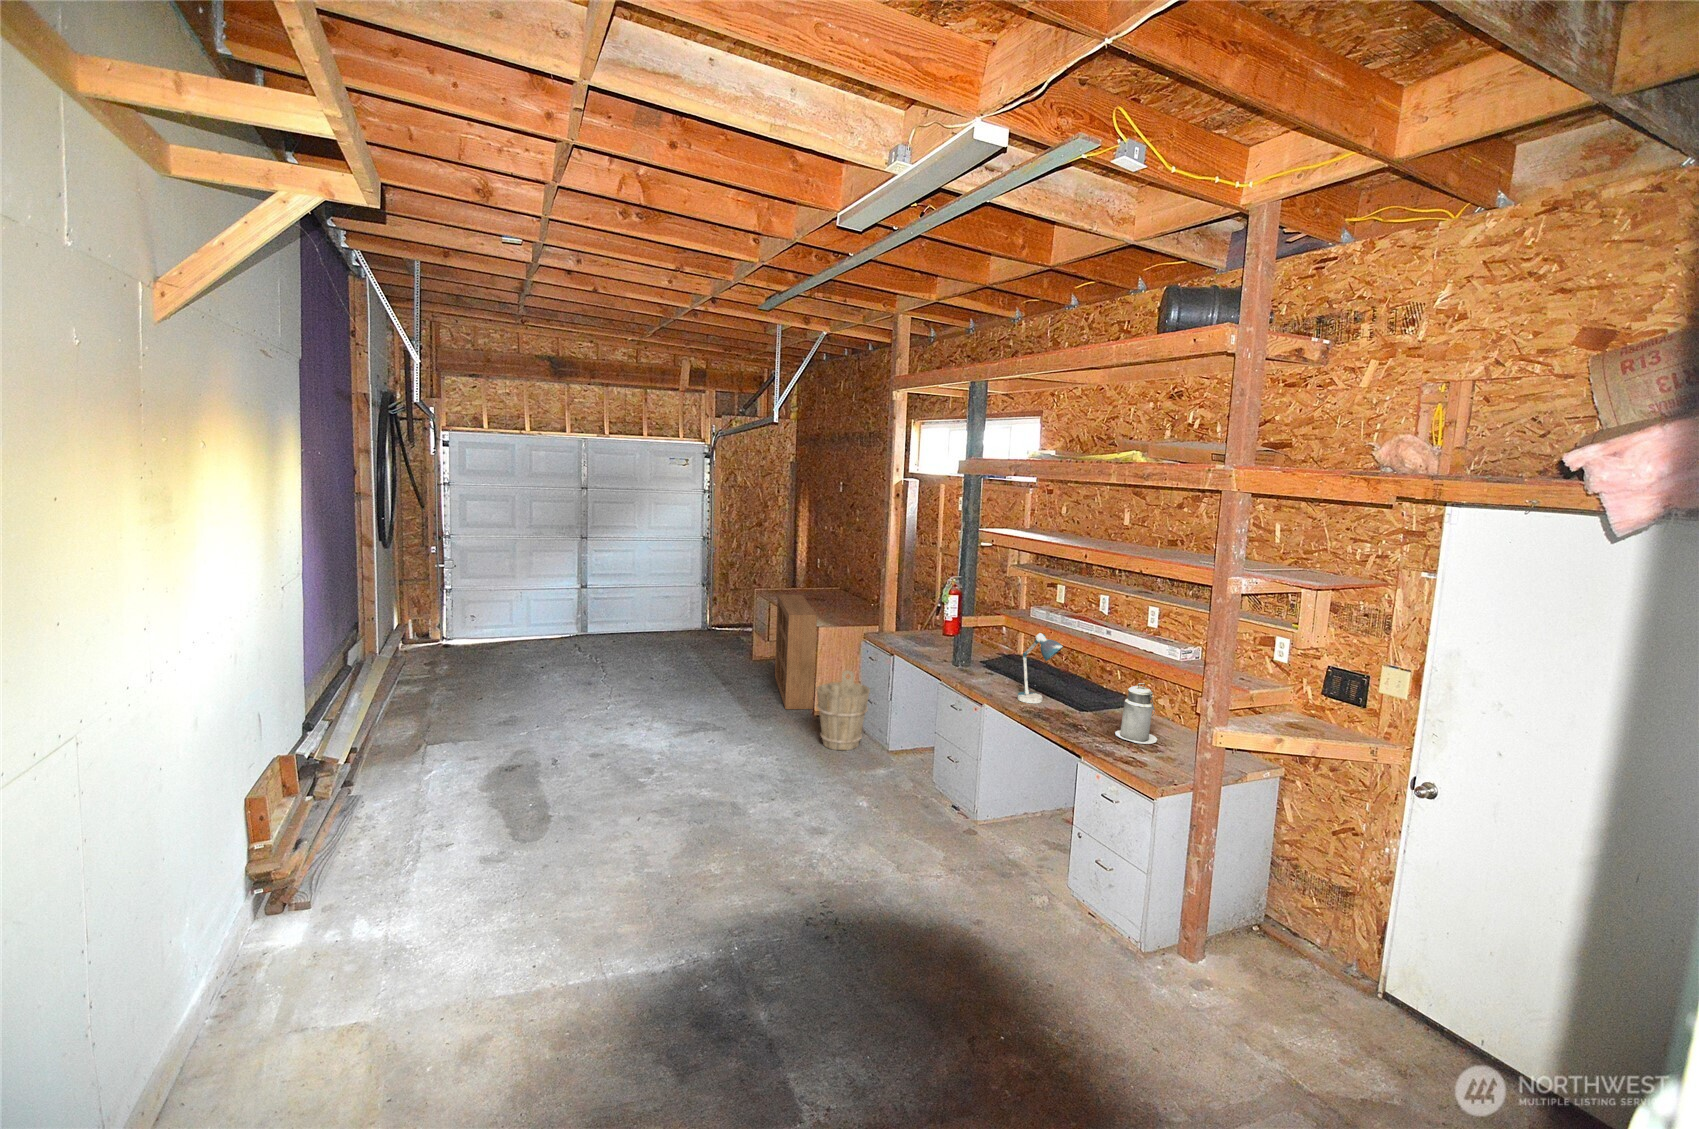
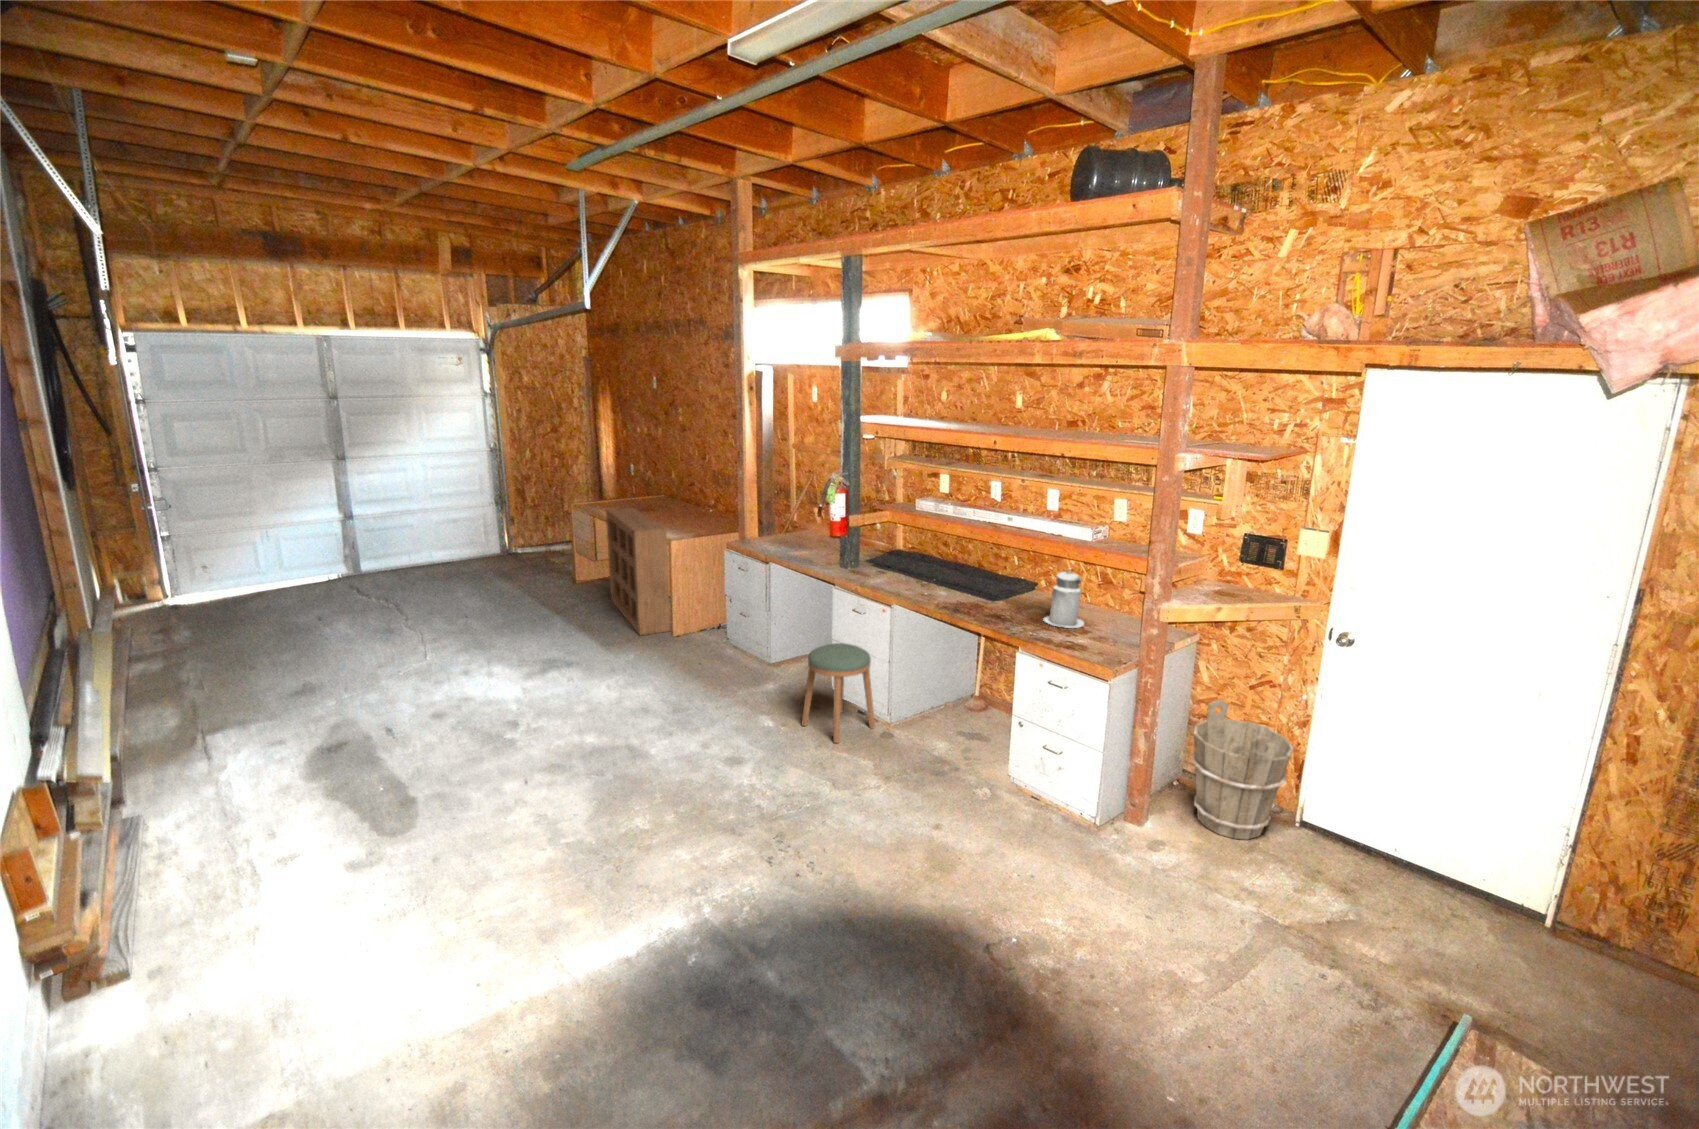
desk lamp: present [1018,633,1063,703] -> none [930,527,980,600]
bucket: present [816,670,870,750] -> present [1192,700,1294,840]
stool: none [891,733,960,828] -> present [802,643,875,743]

